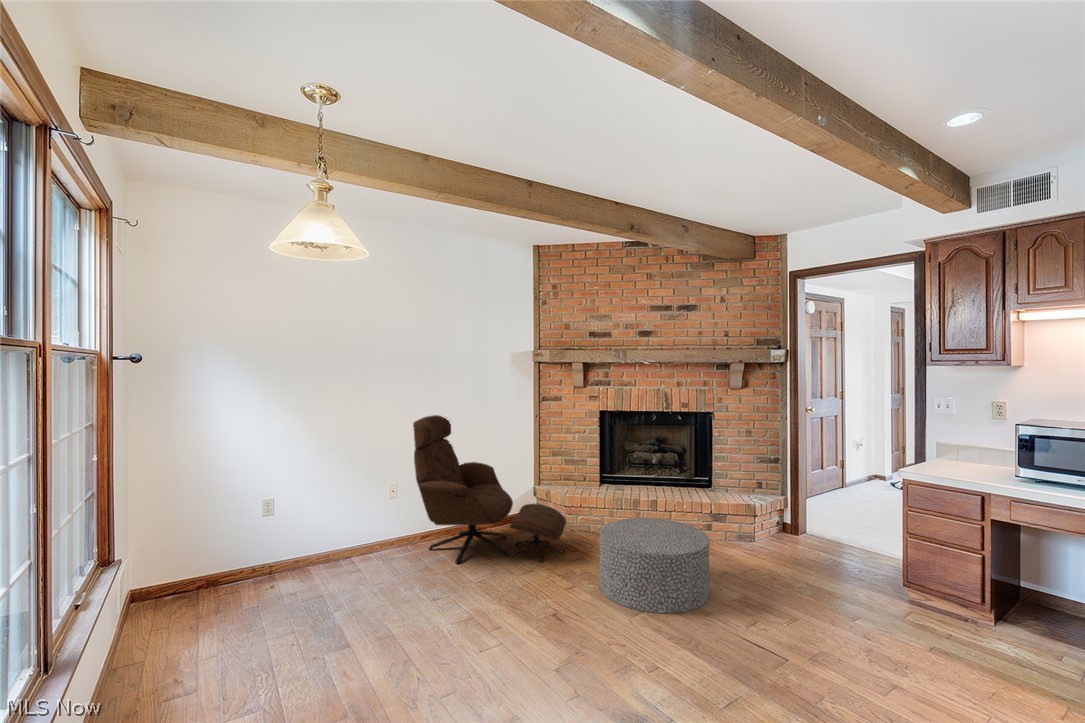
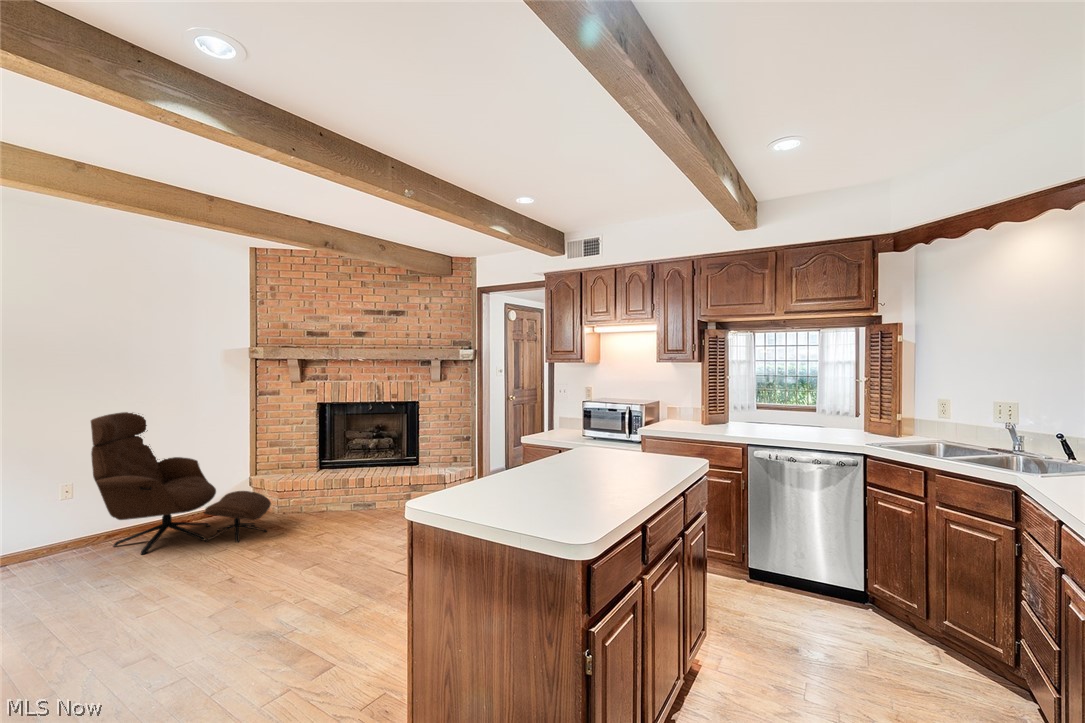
ottoman: present [600,518,709,613] -> none [285,491,382,565]

